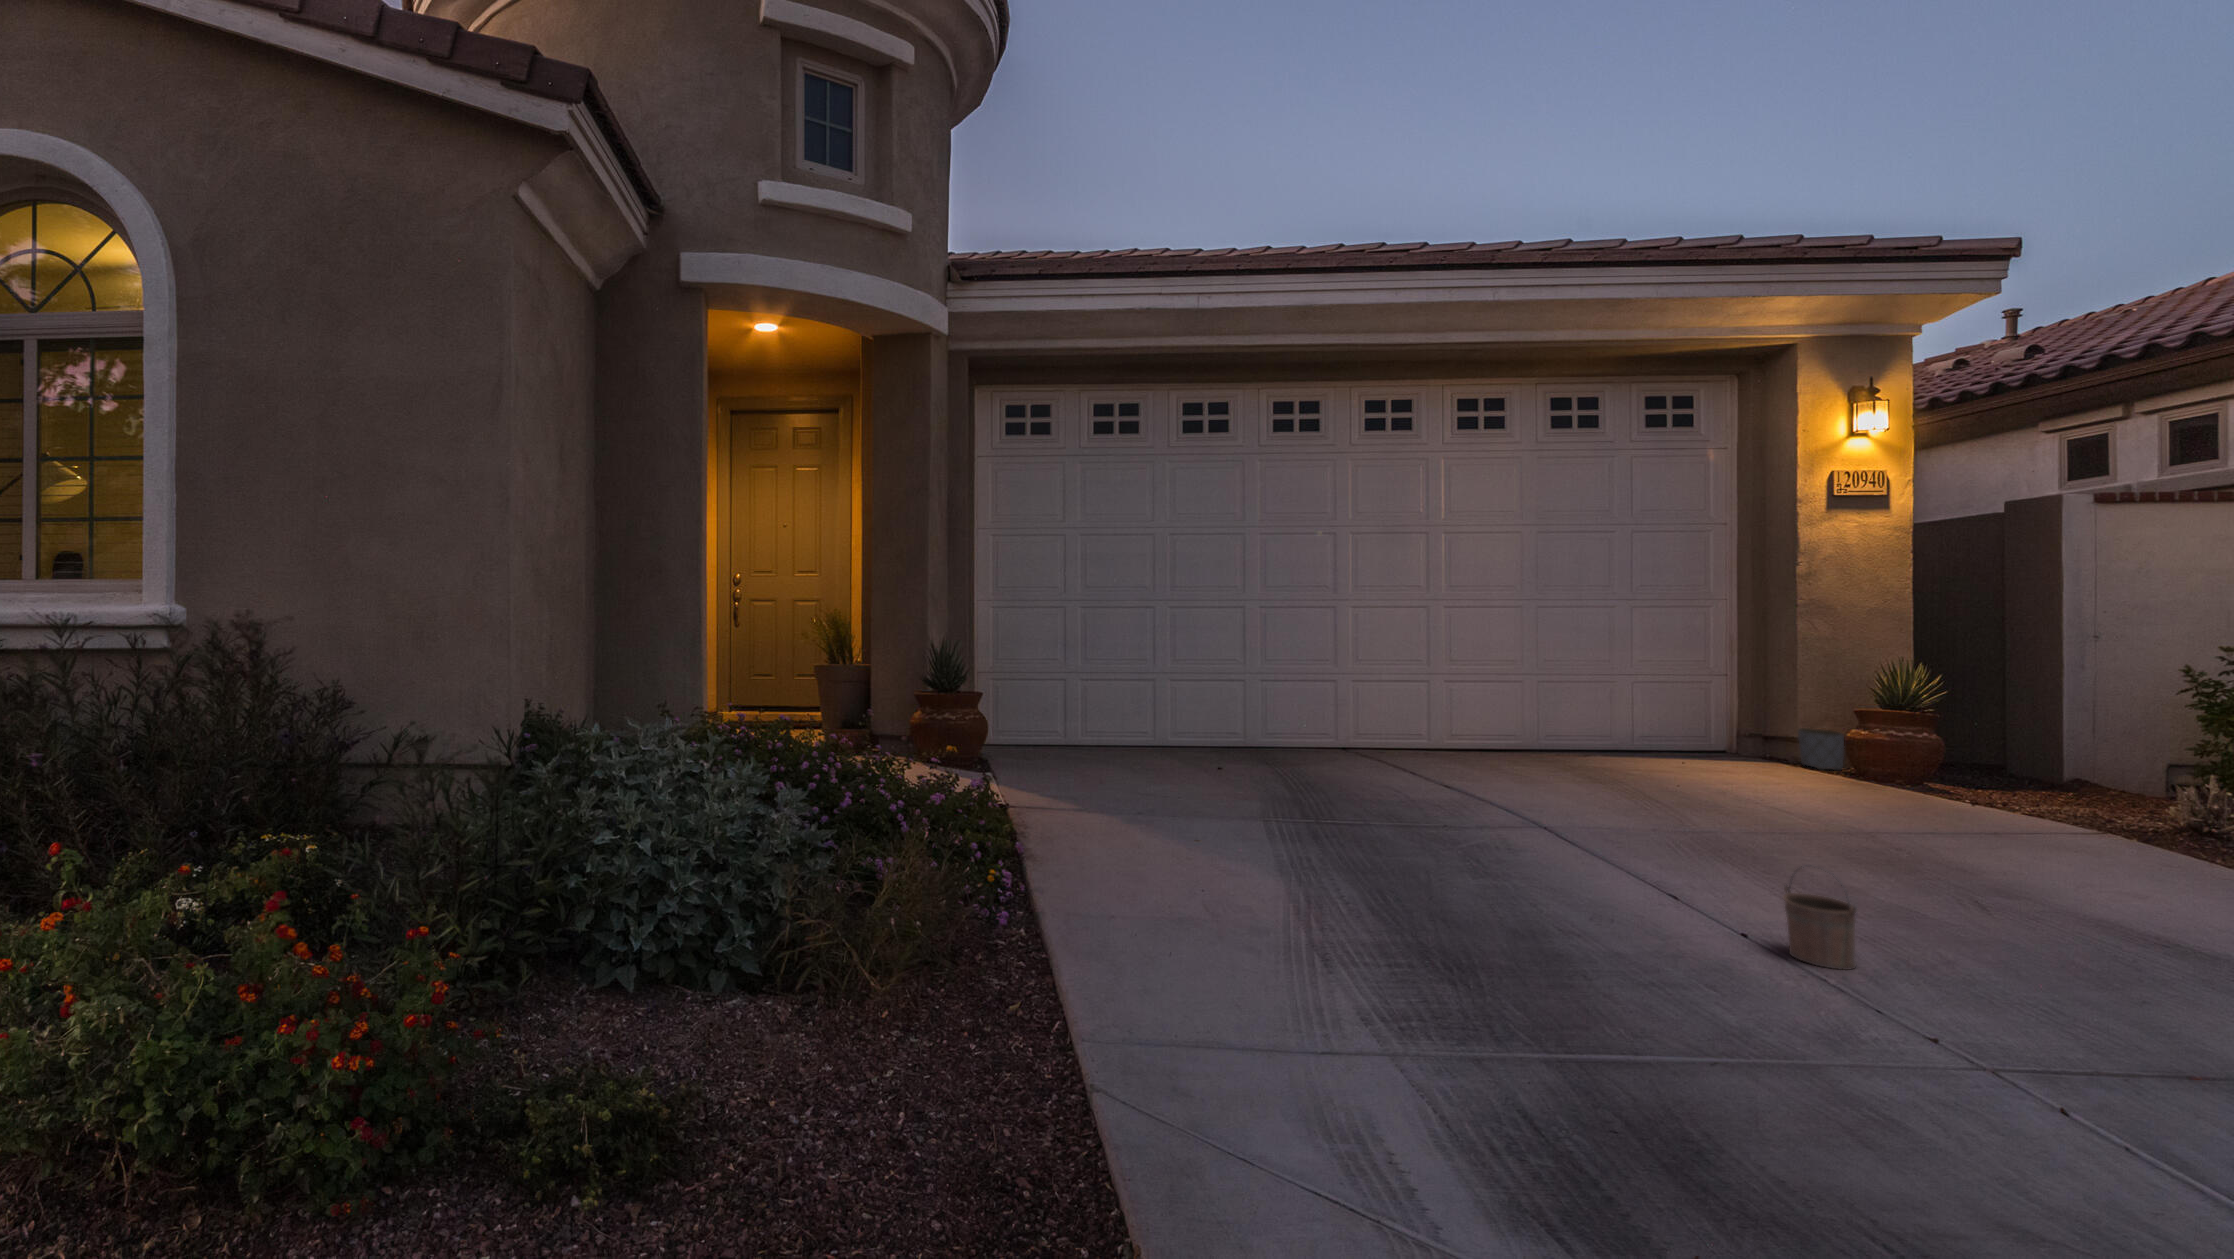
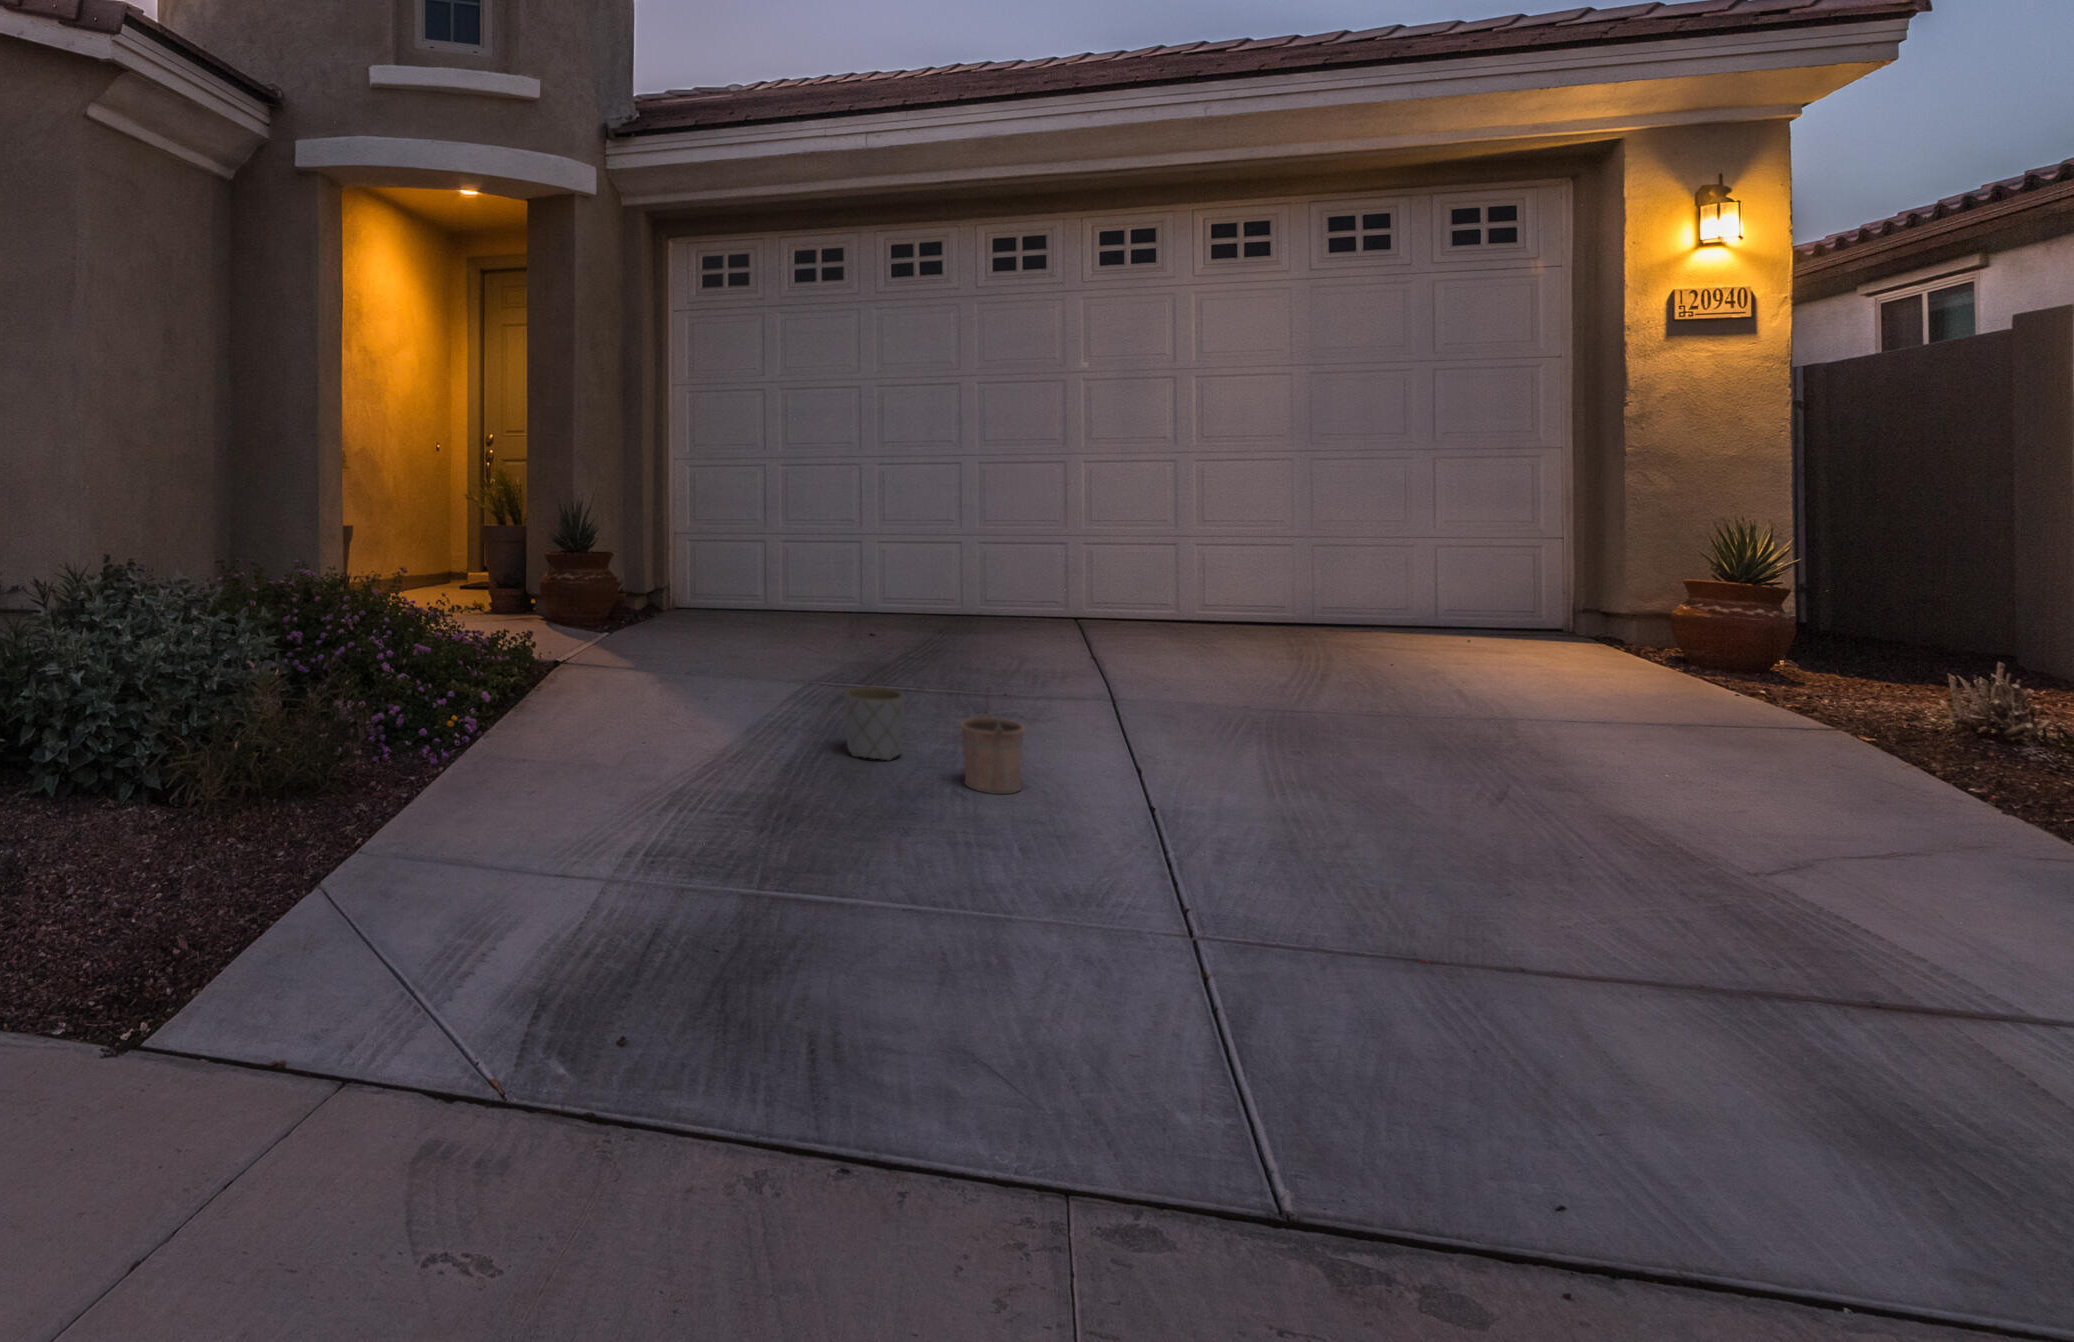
planter: present [1798,728,1844,770] -> present [844,686,904,761]

